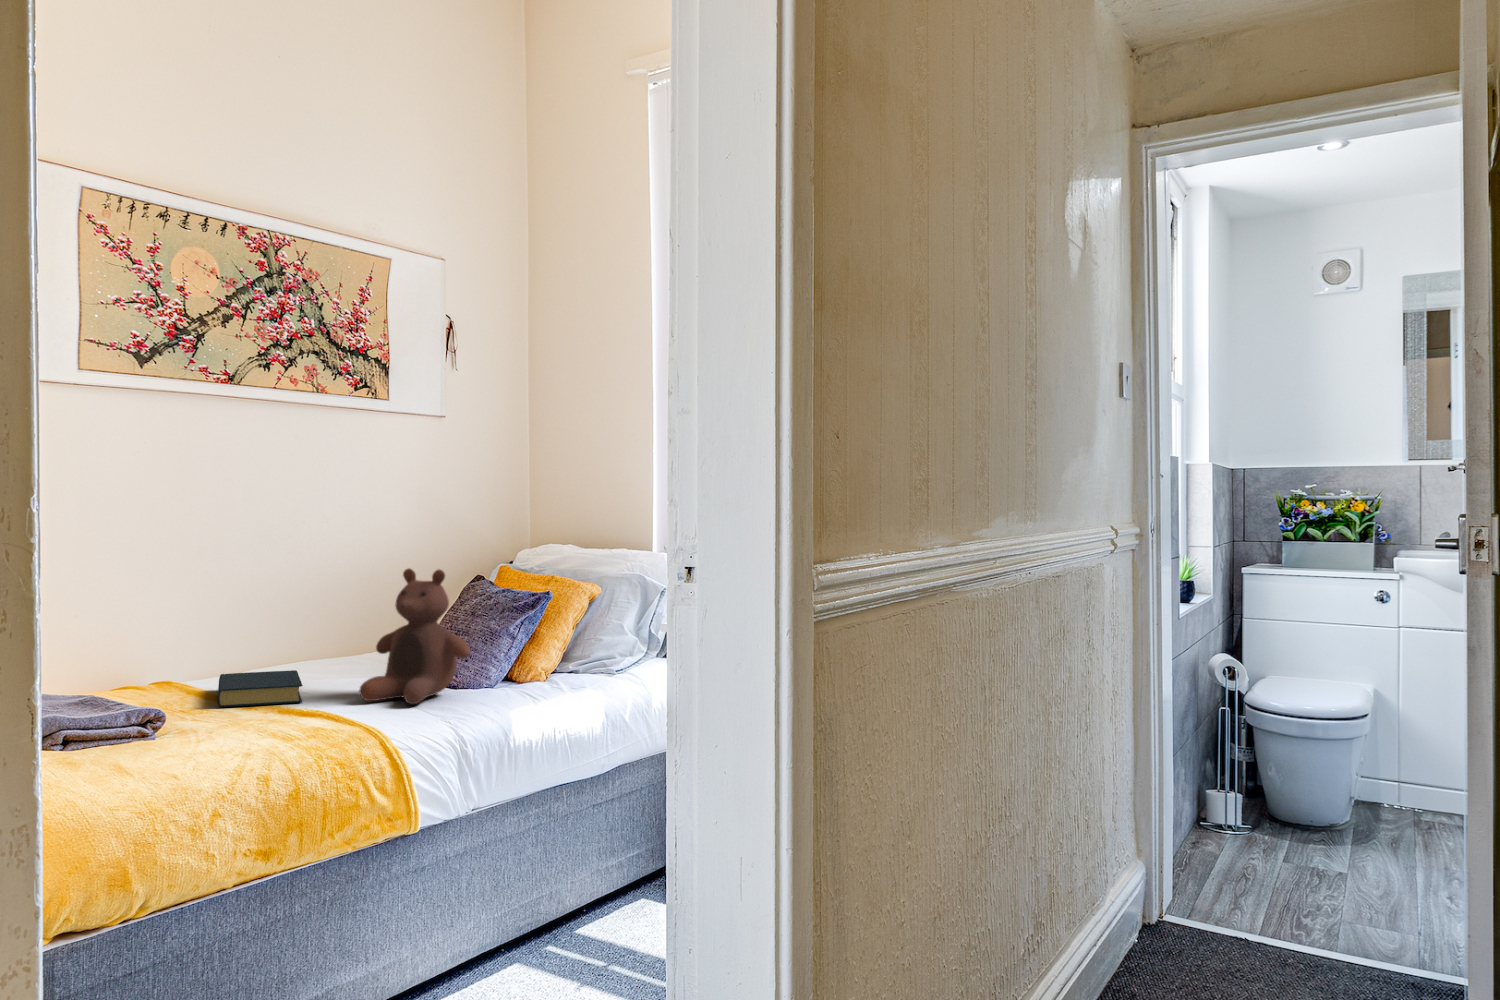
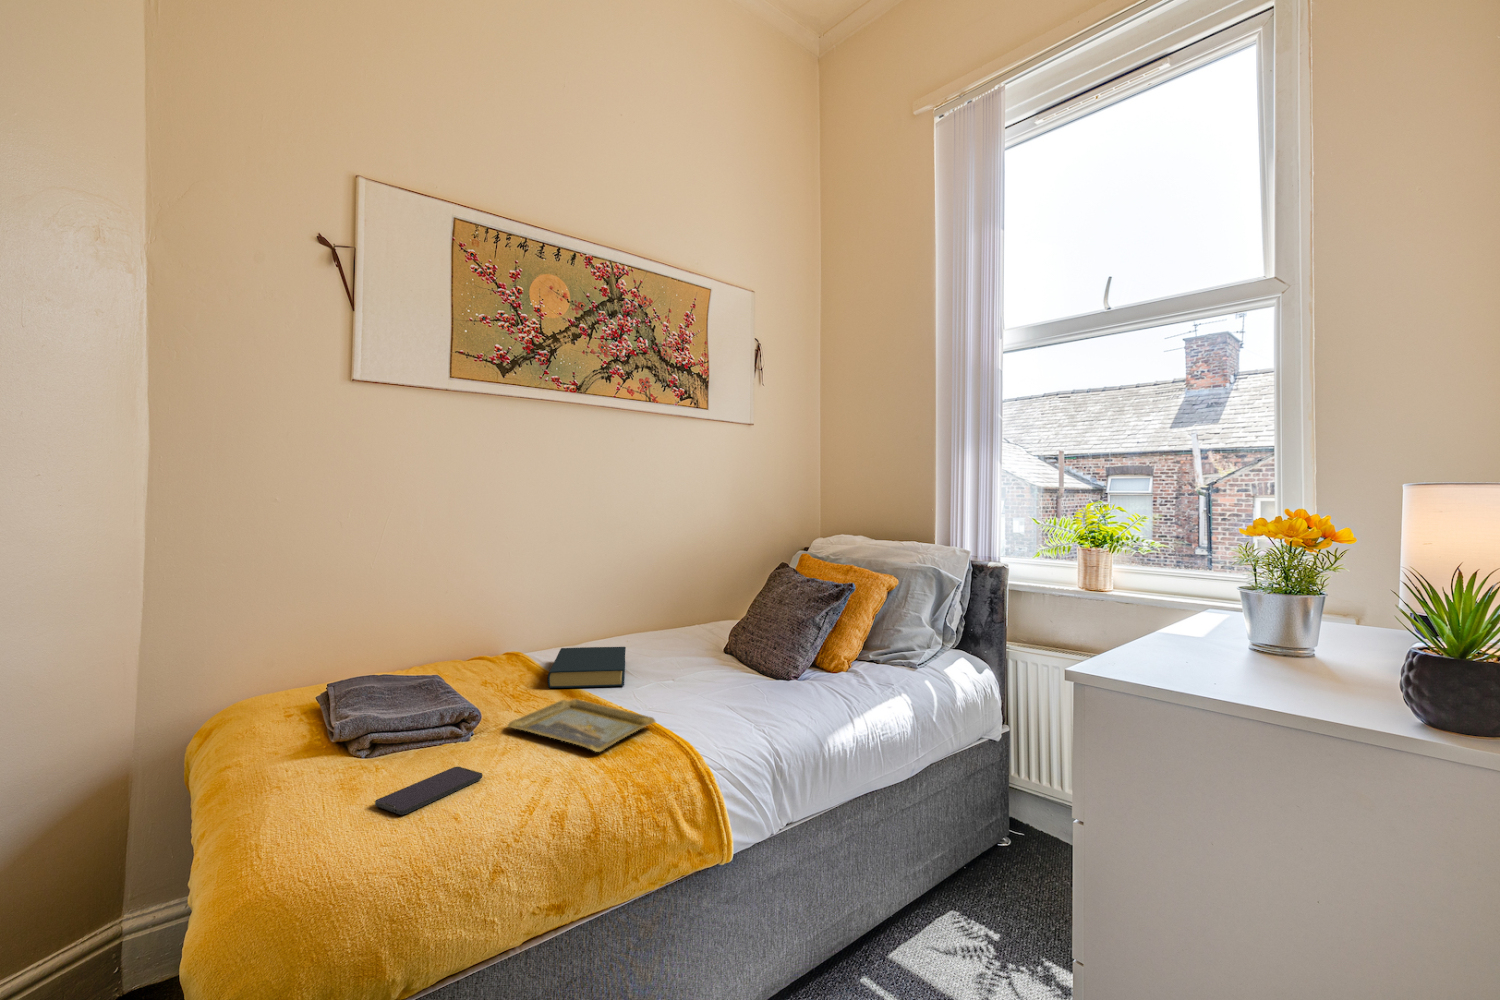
stuffed bear: present [359,569,470,704] -> none [676,558,782,698]
tray: none [193,709,344,737] -> present [507,699,655,752]
smartphone: none [104,750,191,774] -> present [375,767,482,815]

